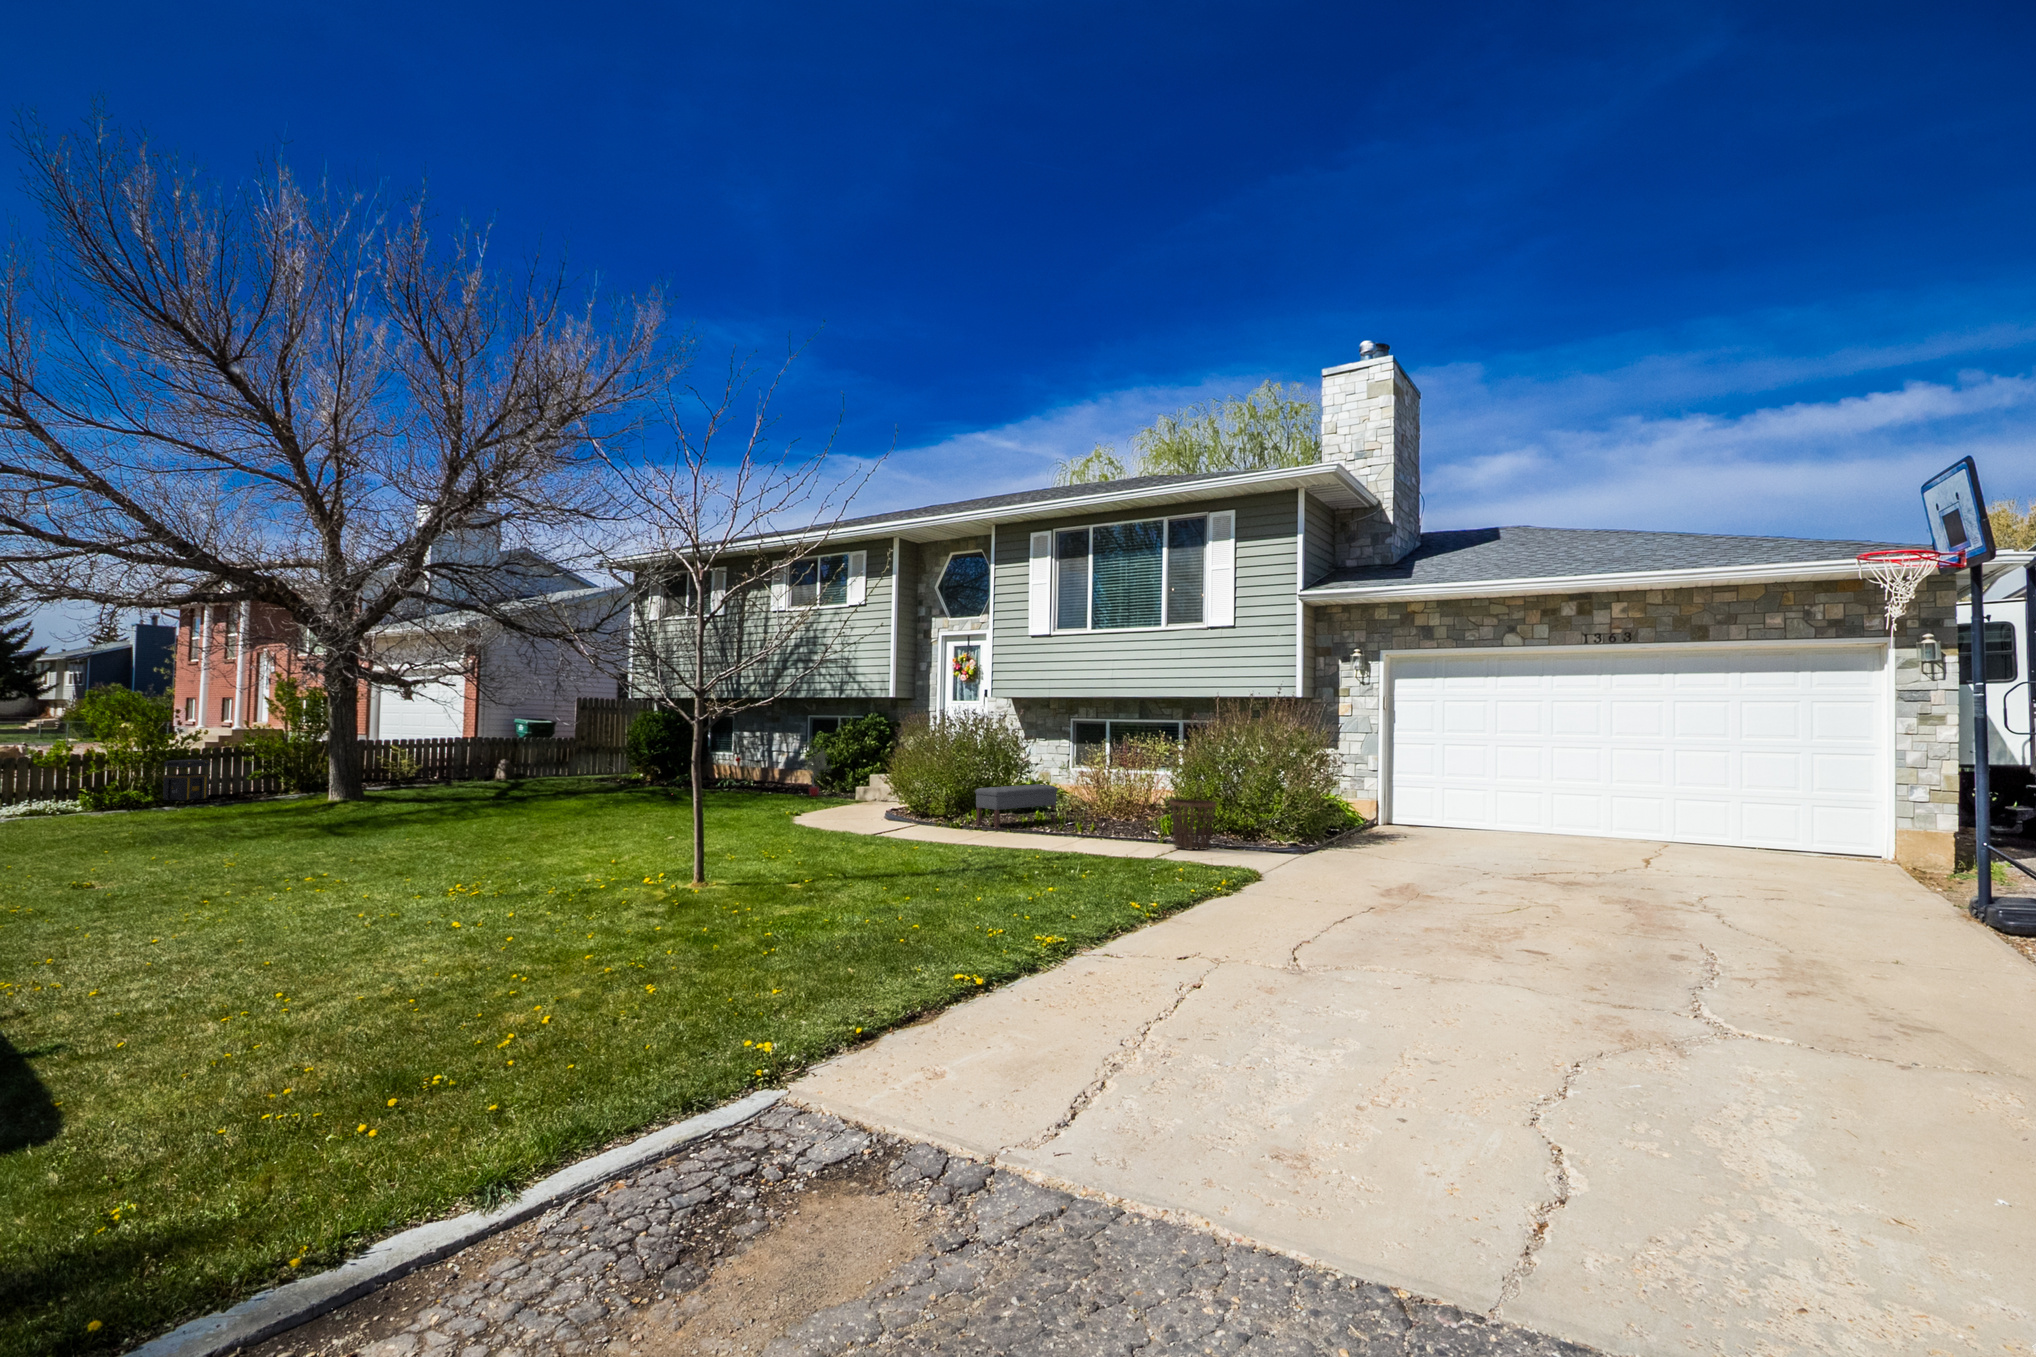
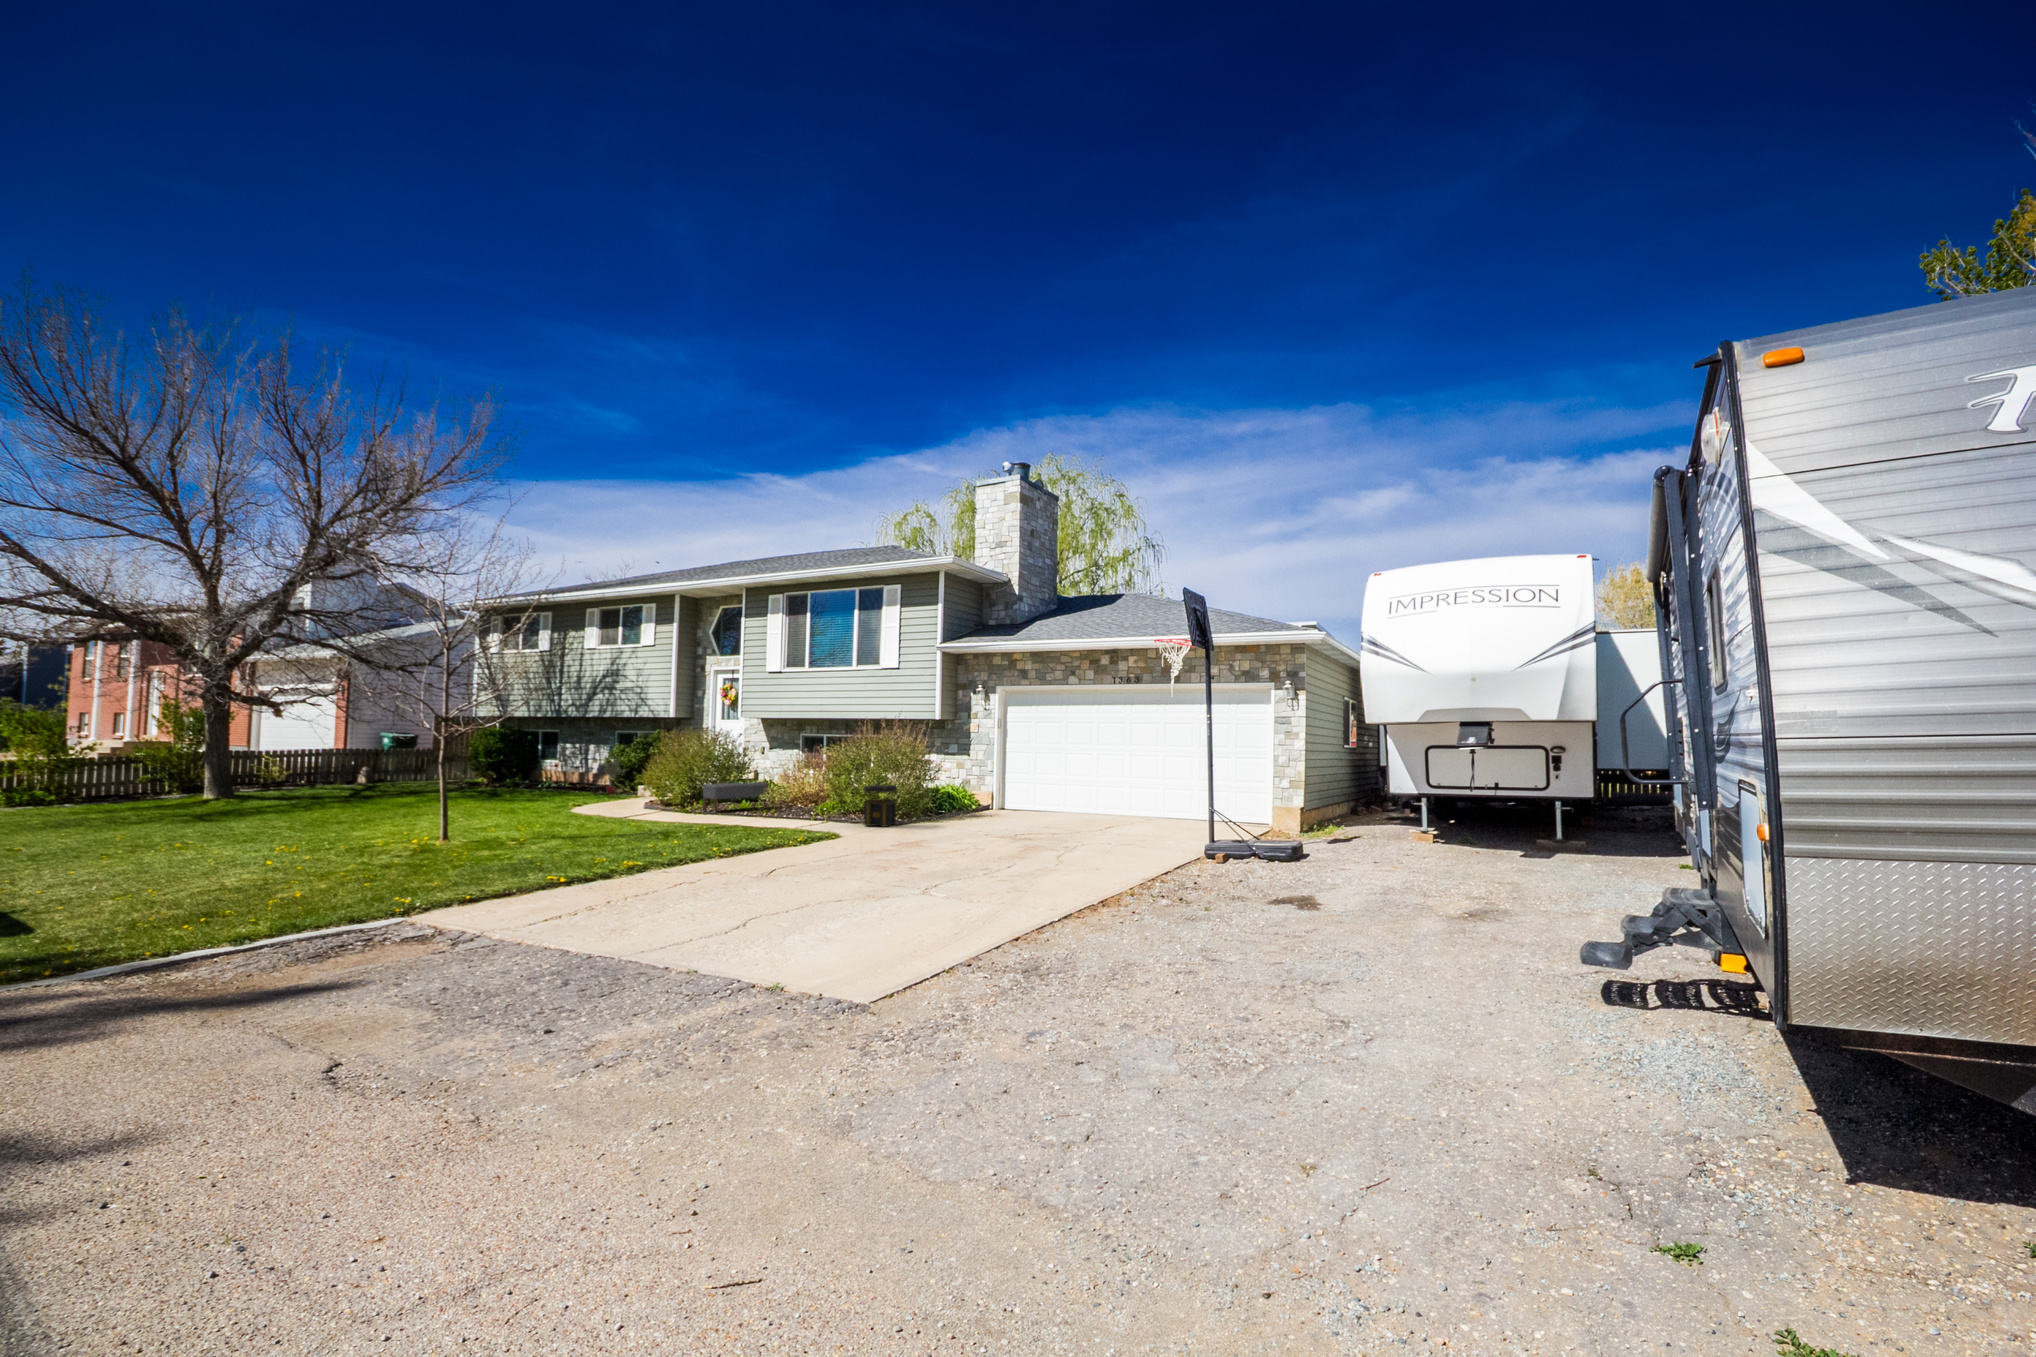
toolbox: present [163,760,210,801] -> present [864,785,897,827]
basket: present [1169,799,1216,850] -> none [816,789,848,824]

